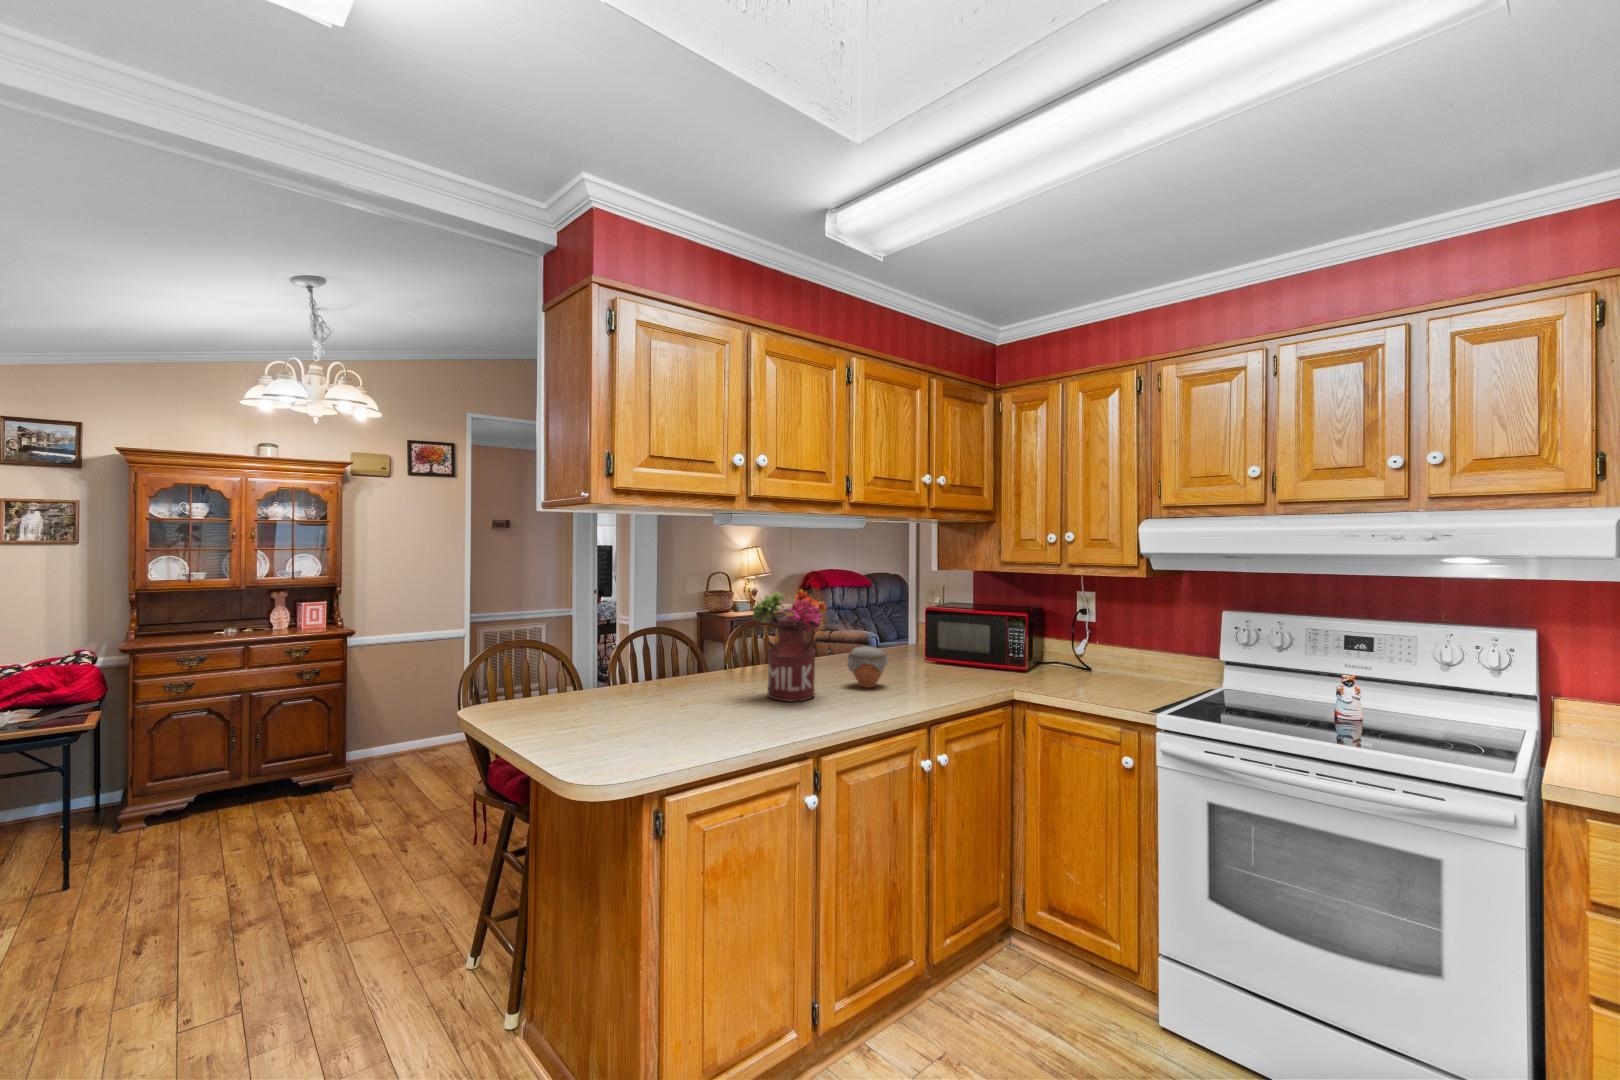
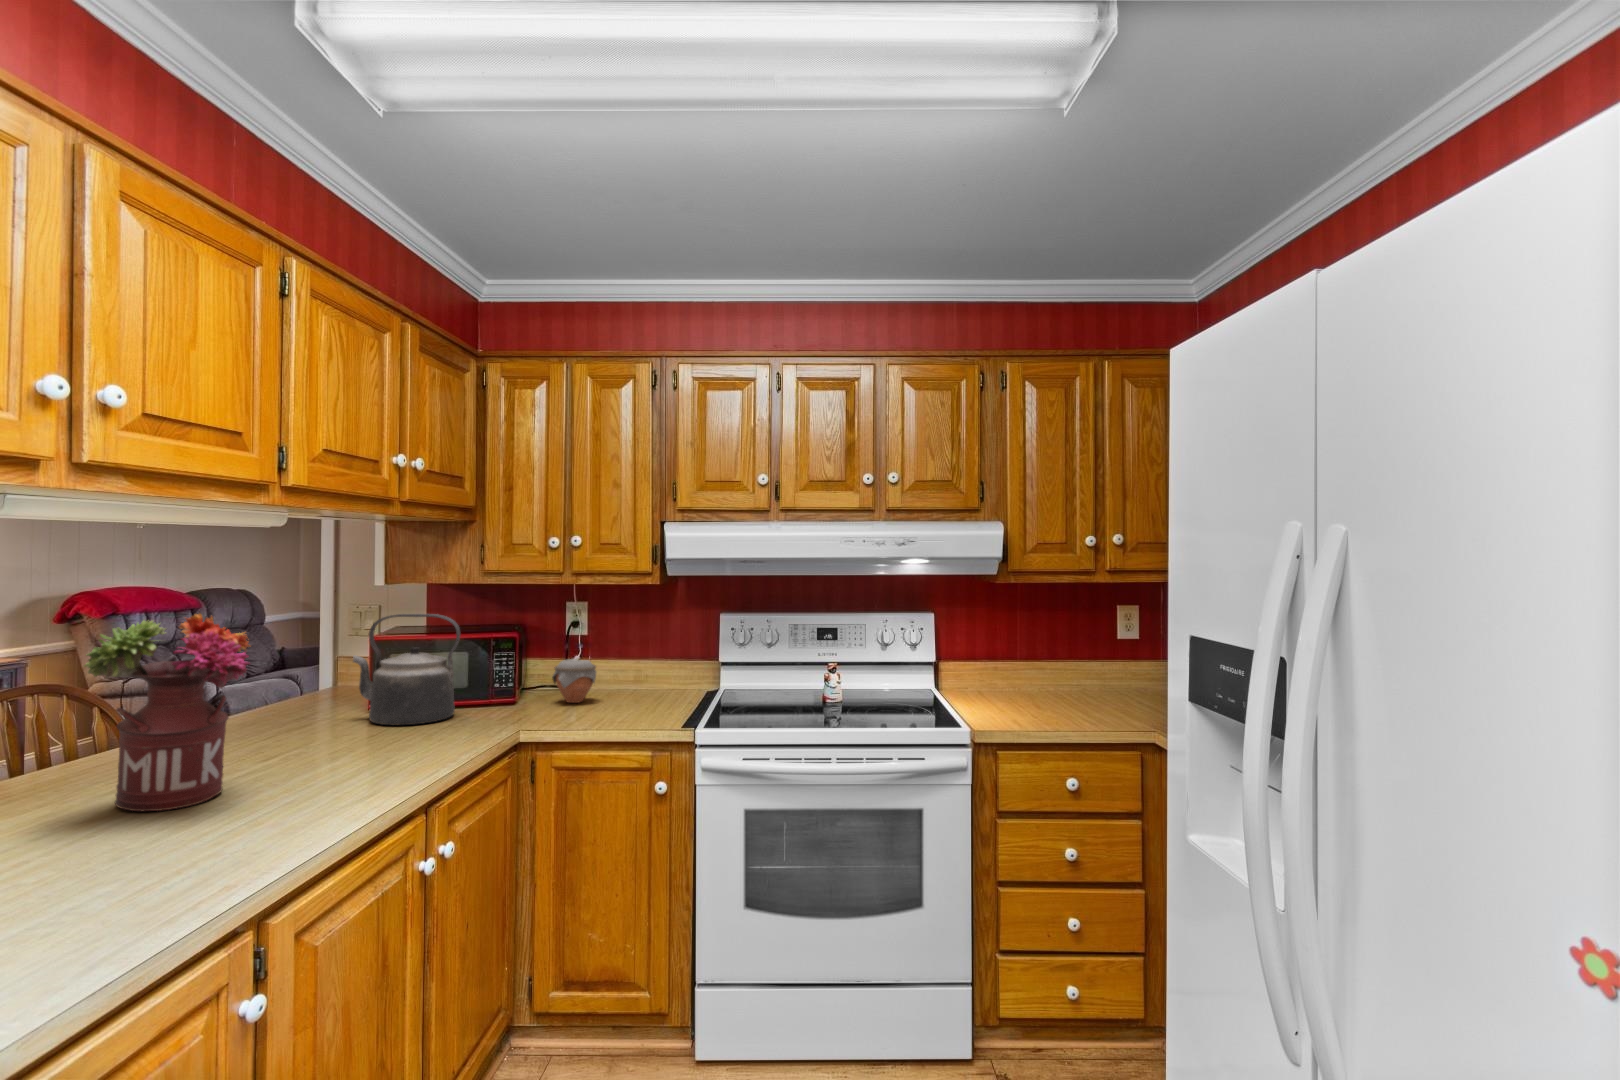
kettle: none [907,595,974,677] -> present [353,614,461,725]
jar: present [847,646,889,688] -> present [552,659,596,703]

